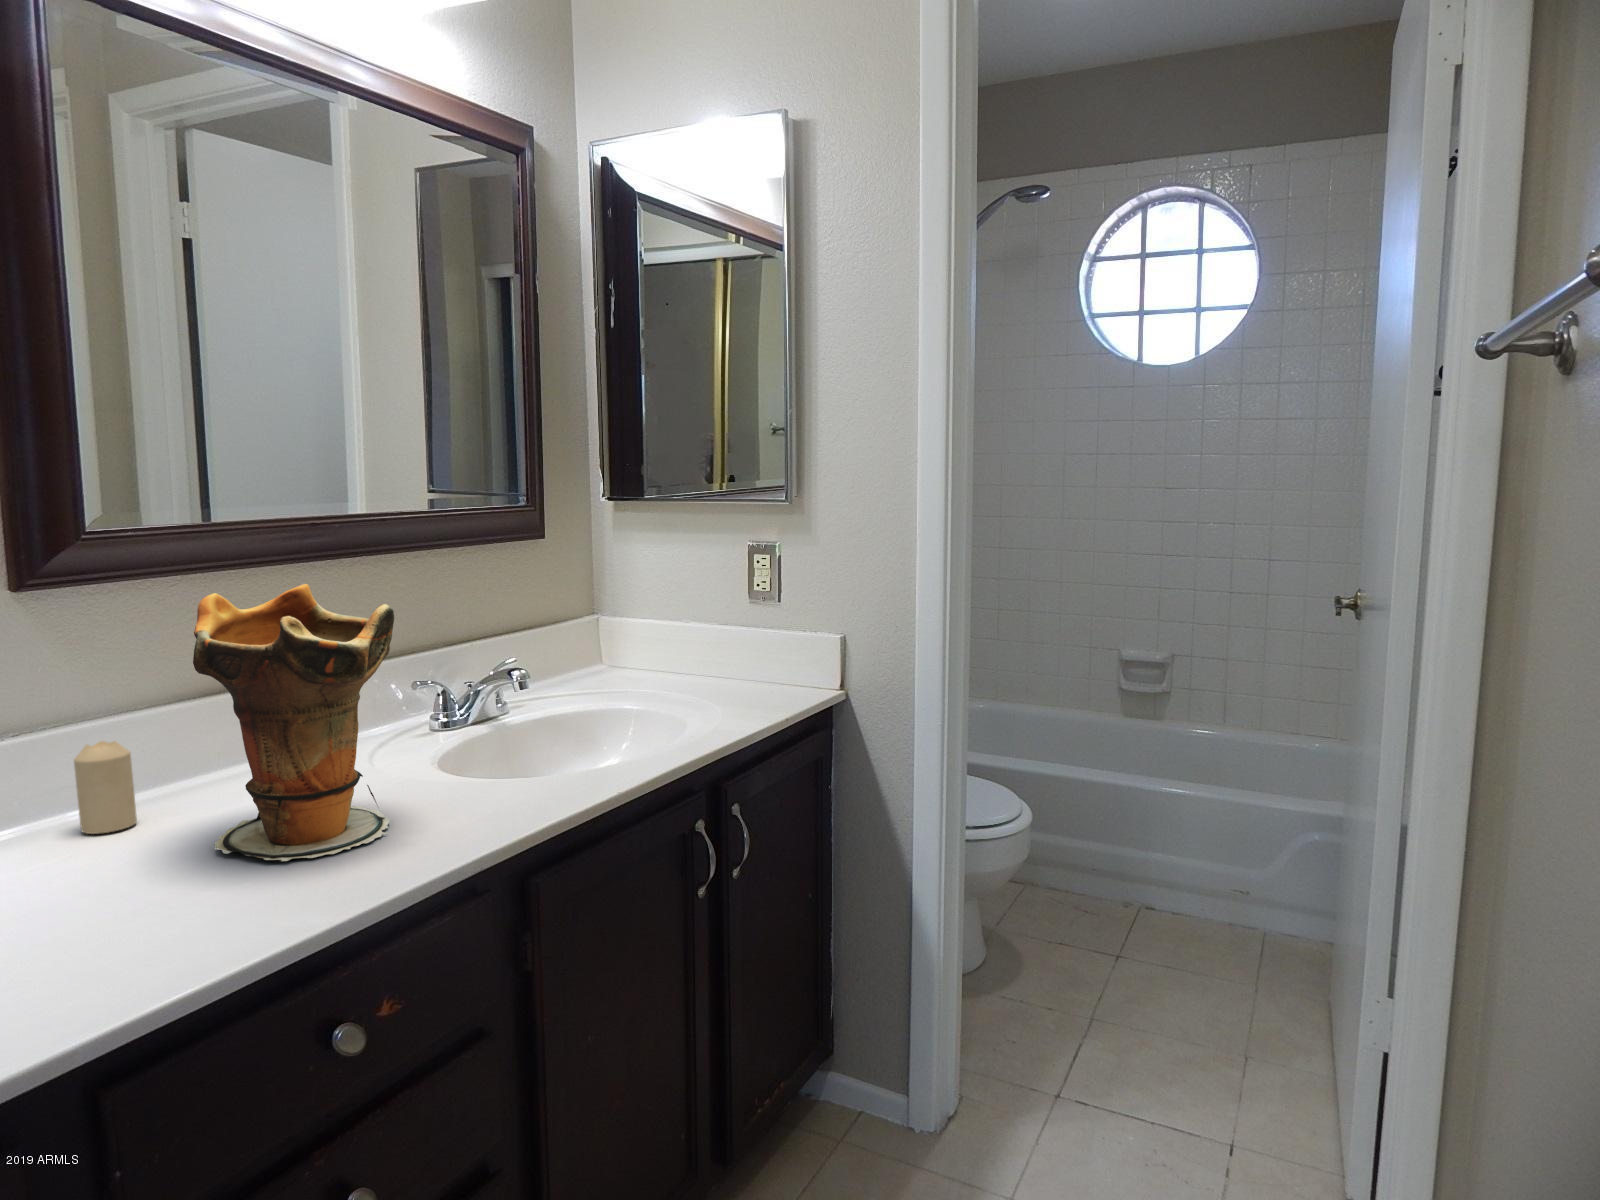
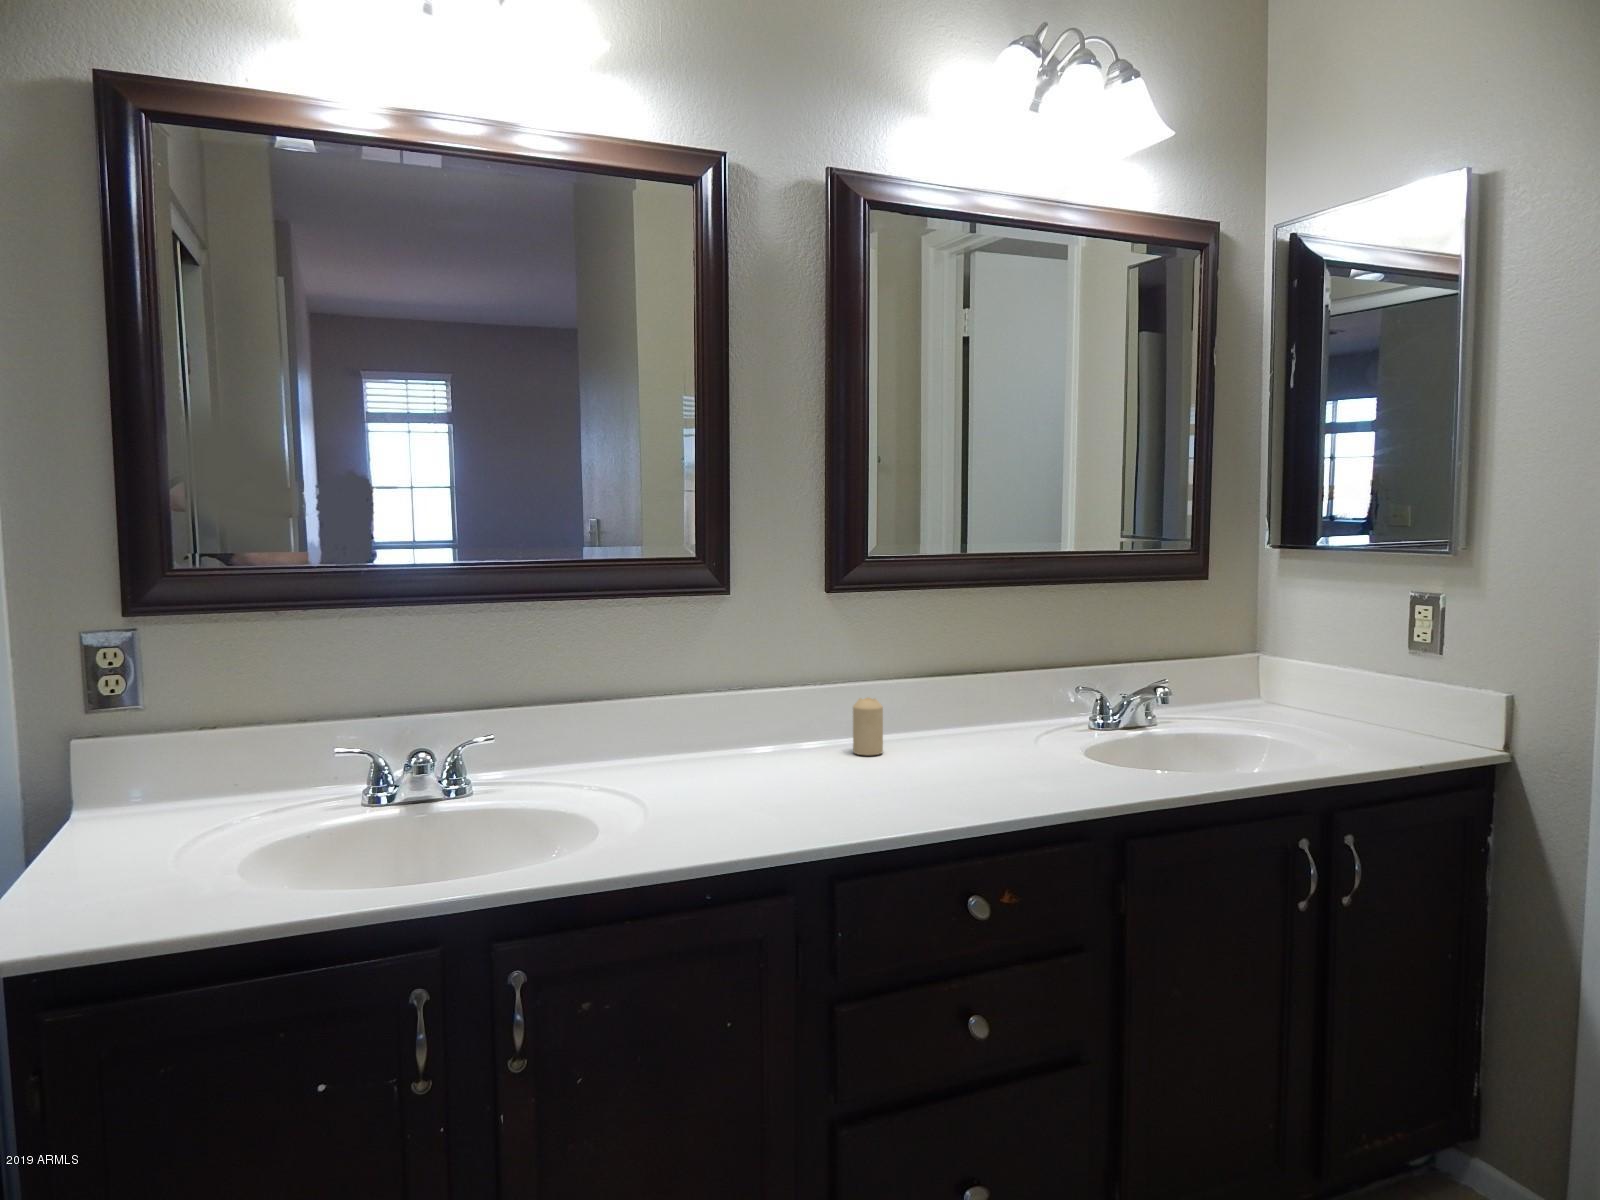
decorative vase: present [193,584,395,861] -> none [917,605,1042,794]

